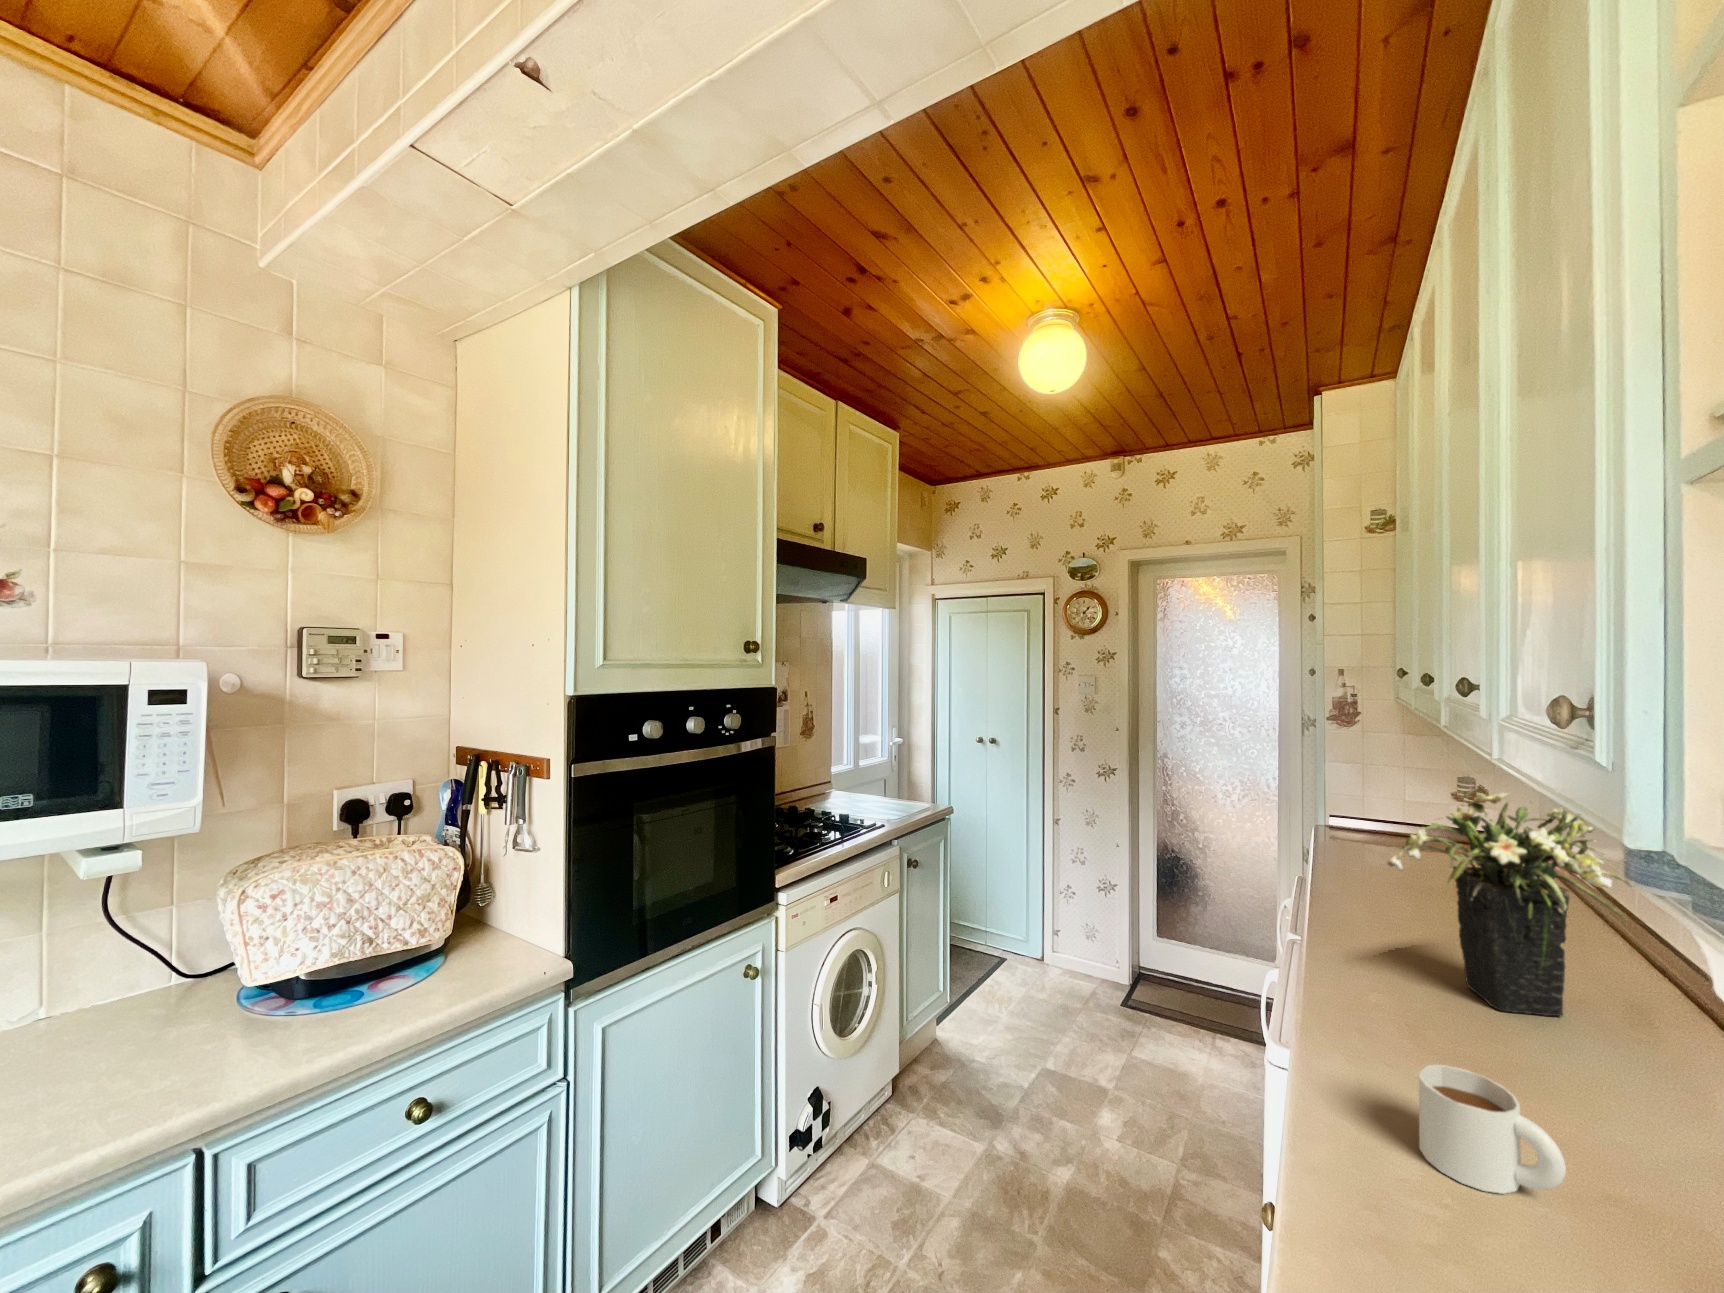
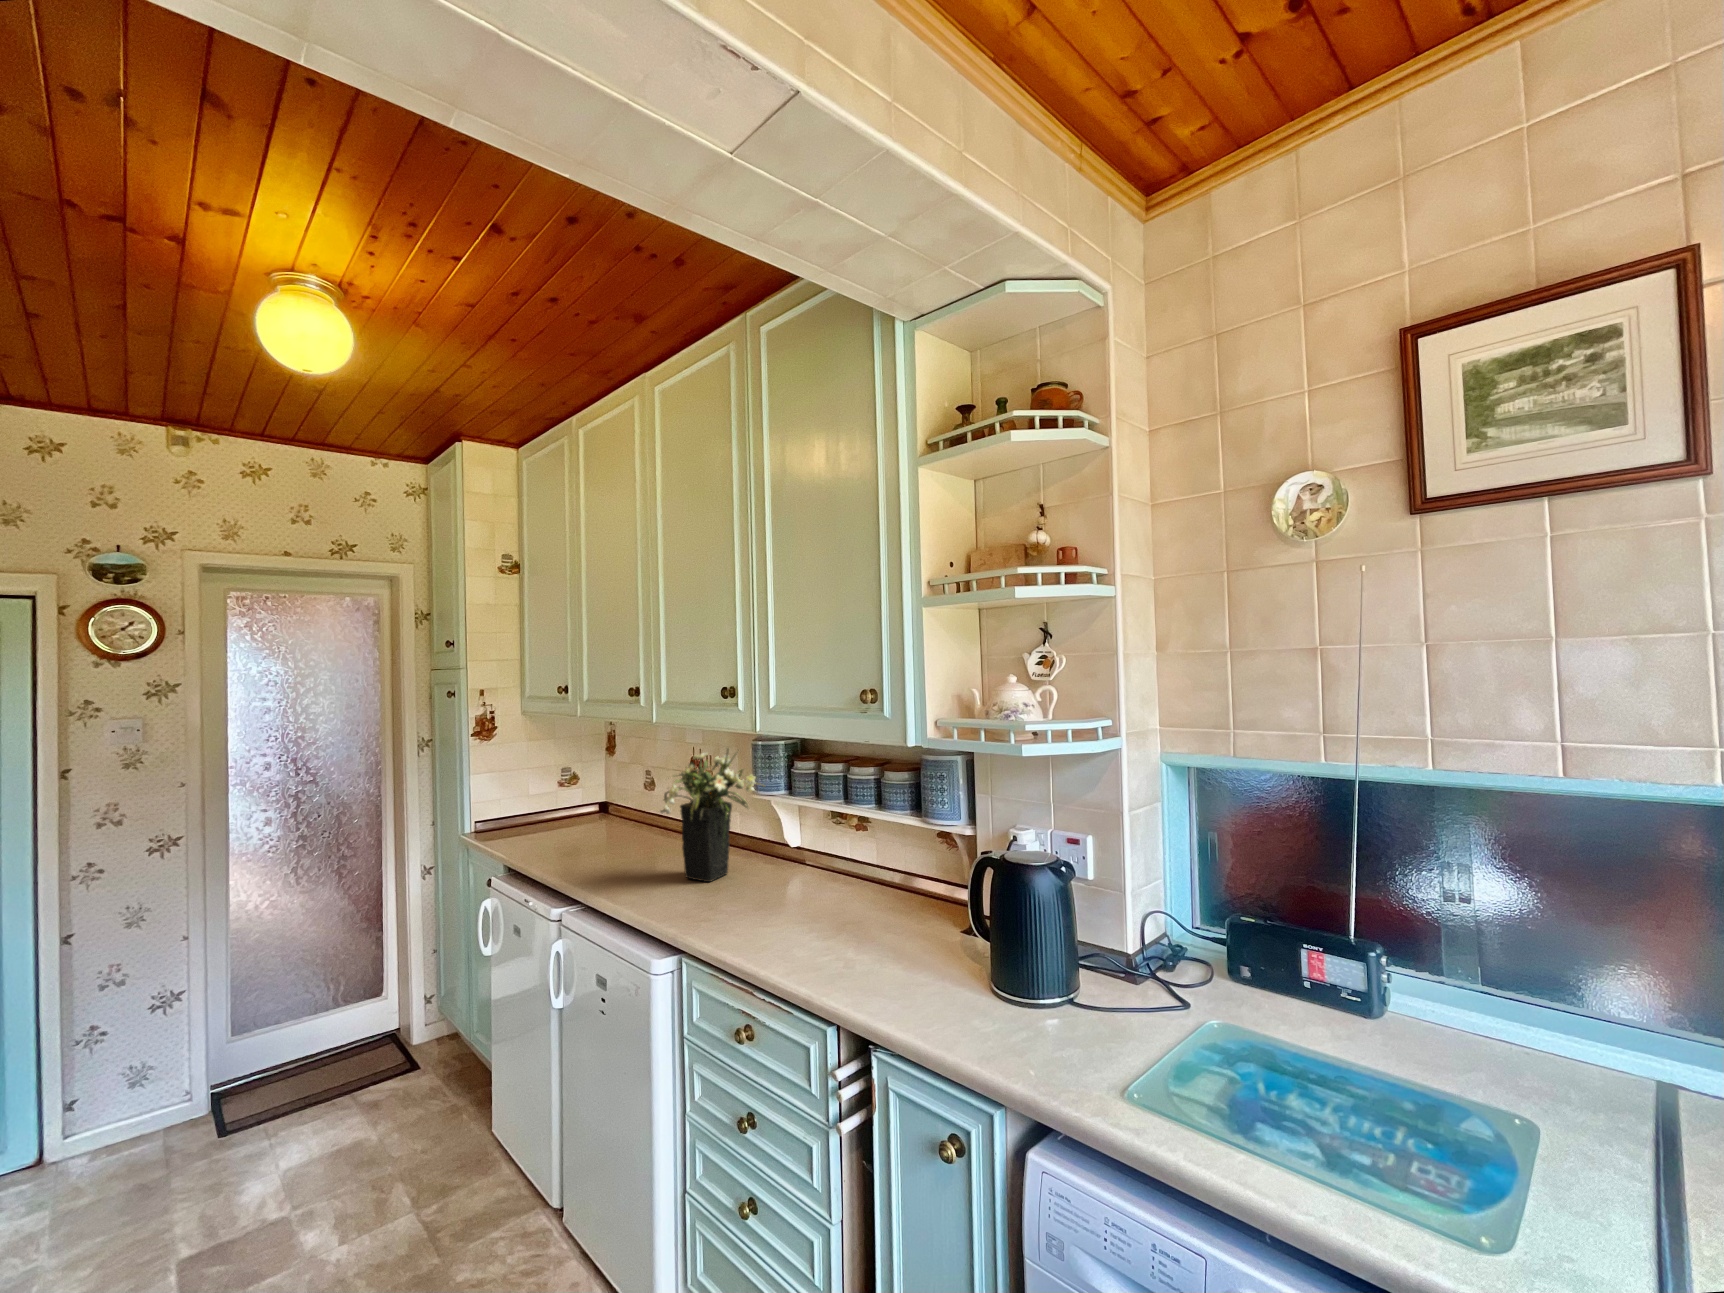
mug: present [1419,1065,1566,1194] -> none [764,887,818,940]

